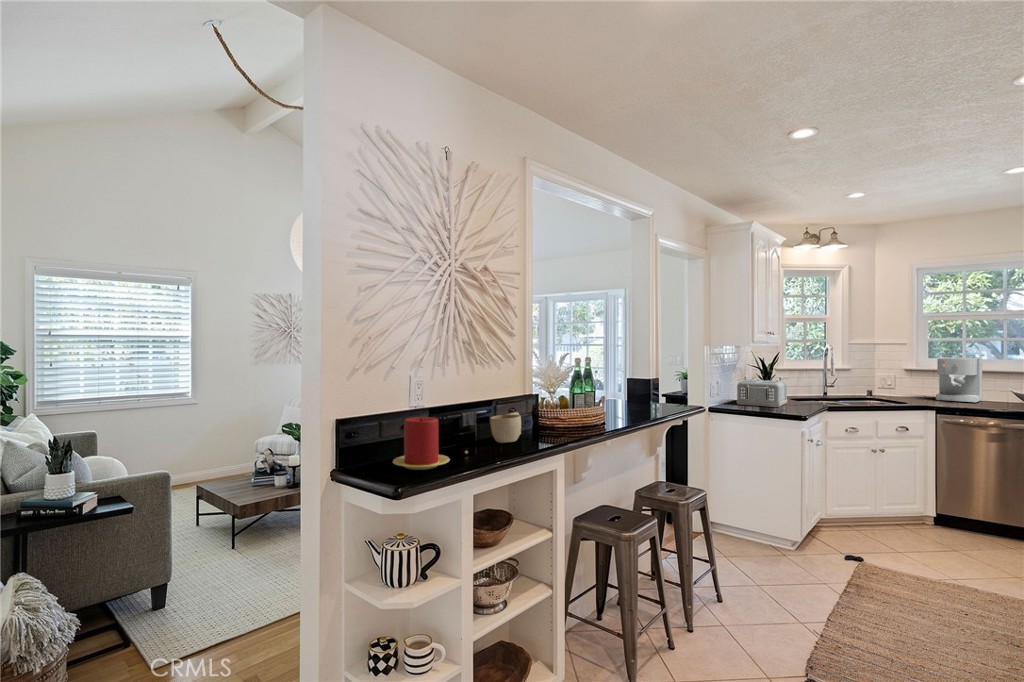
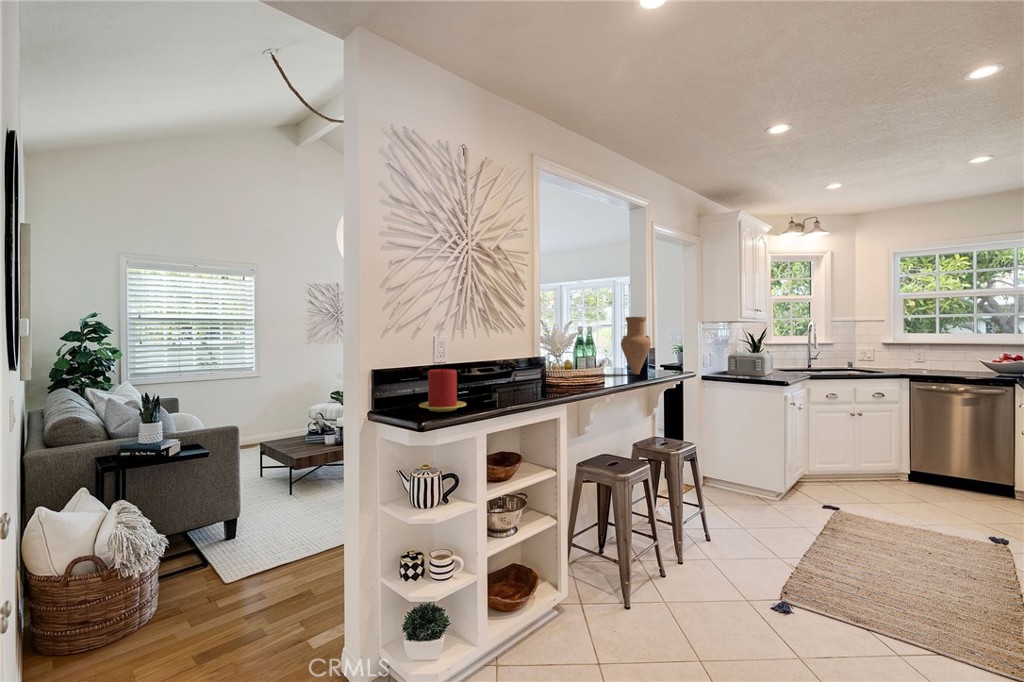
vase: none [623,345,657,411] -> present [621,317,651,374]
coffee maker: present [936,358,982,403] -> none [911,332,956,373]
cup: present [490,412,521,443] -> none [503,371,530,395]

